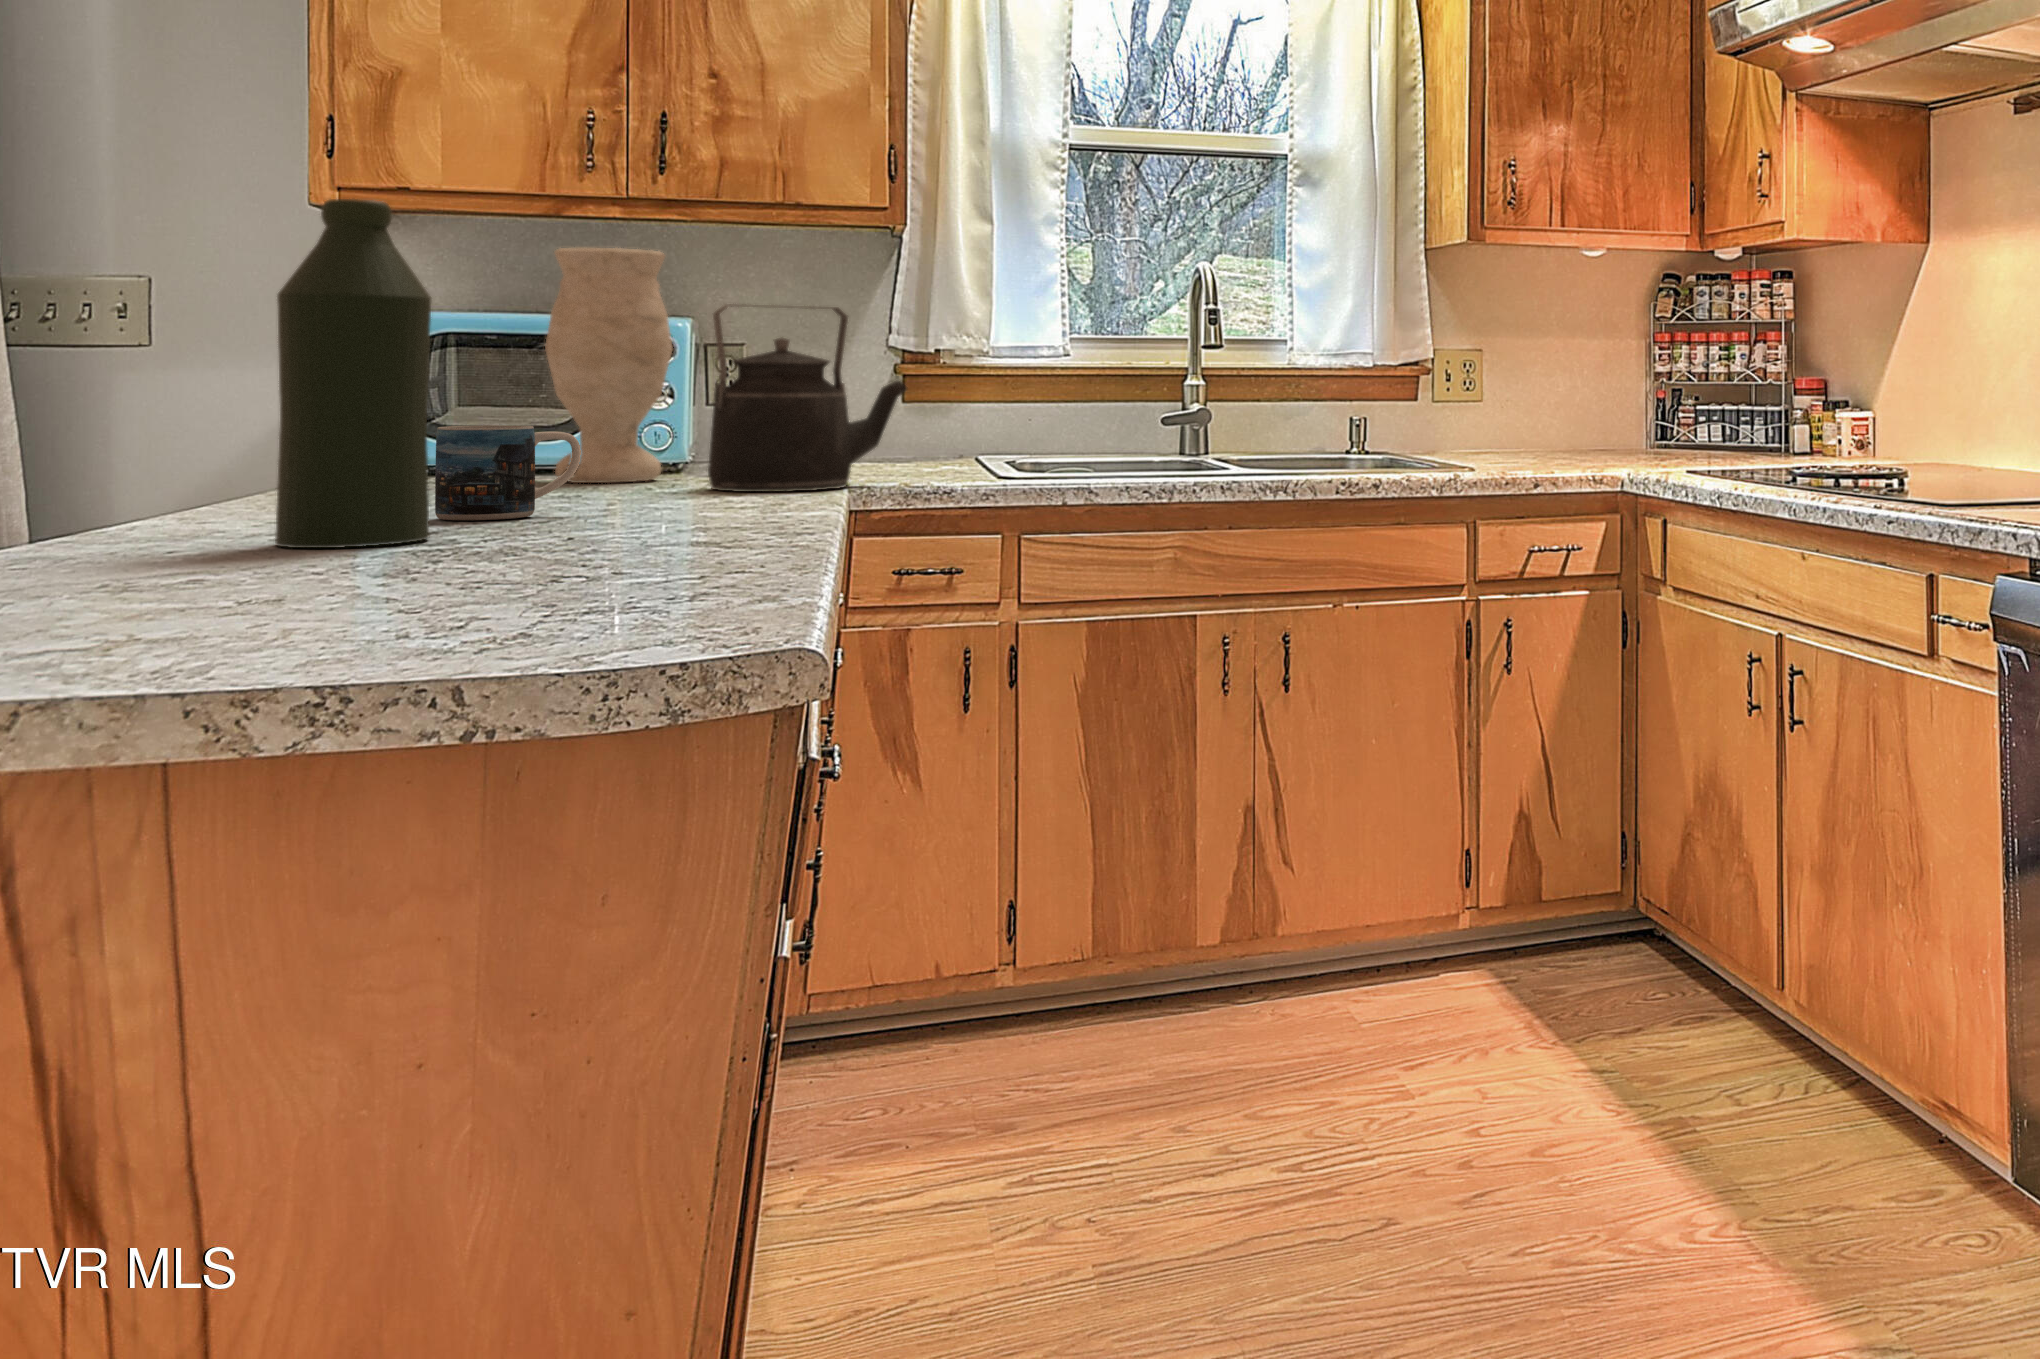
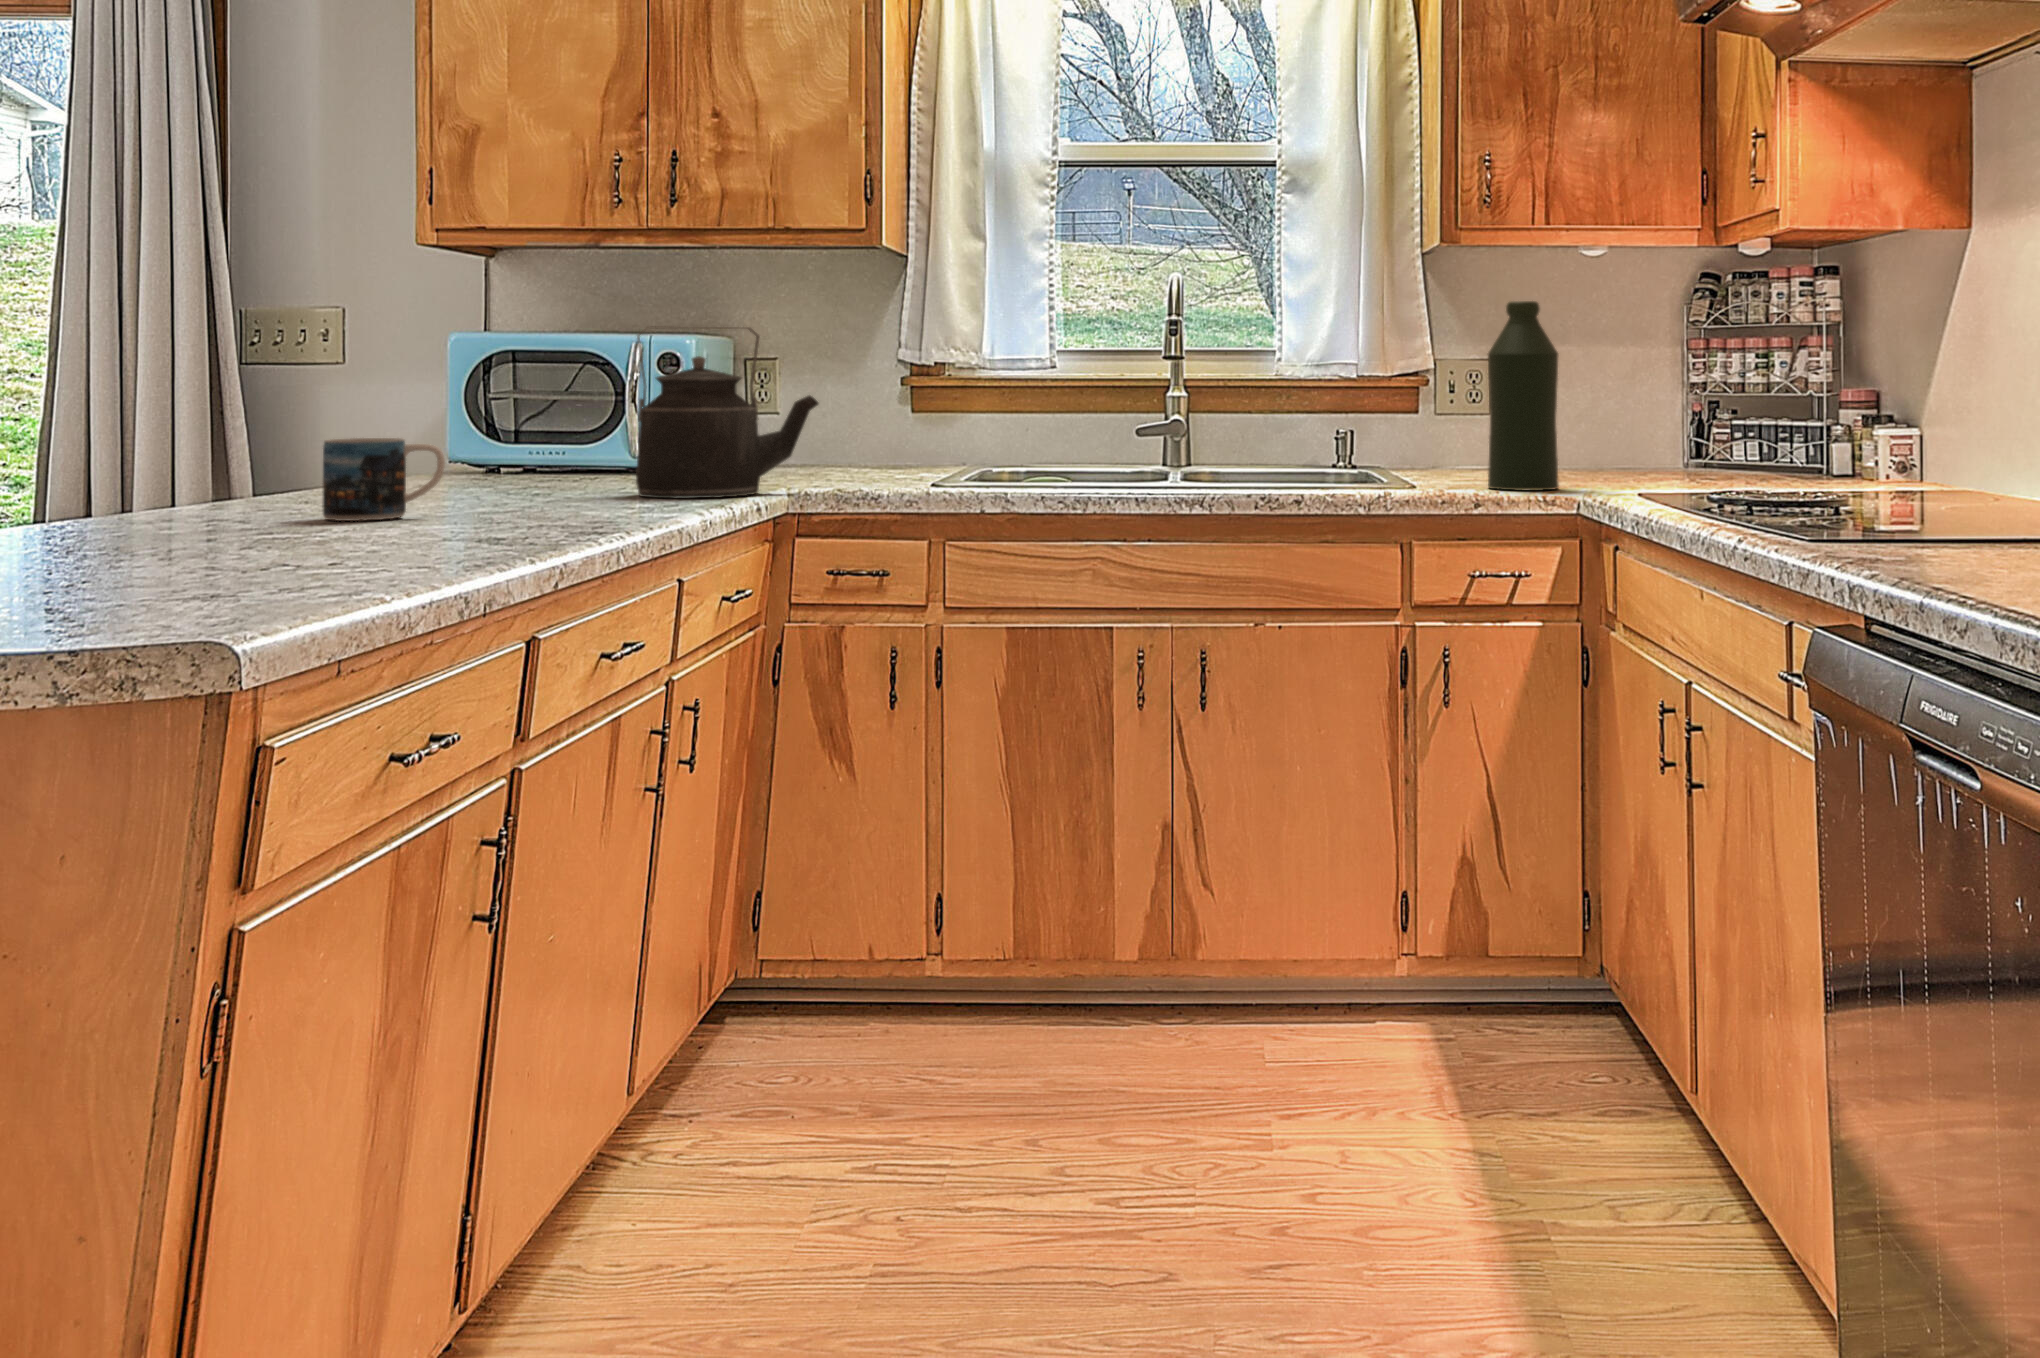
bottle: present [275,199,431,548] -> present [1488,301,1559,491]
vase: present [545,248,672,483] -> none [540,277,647,486]

